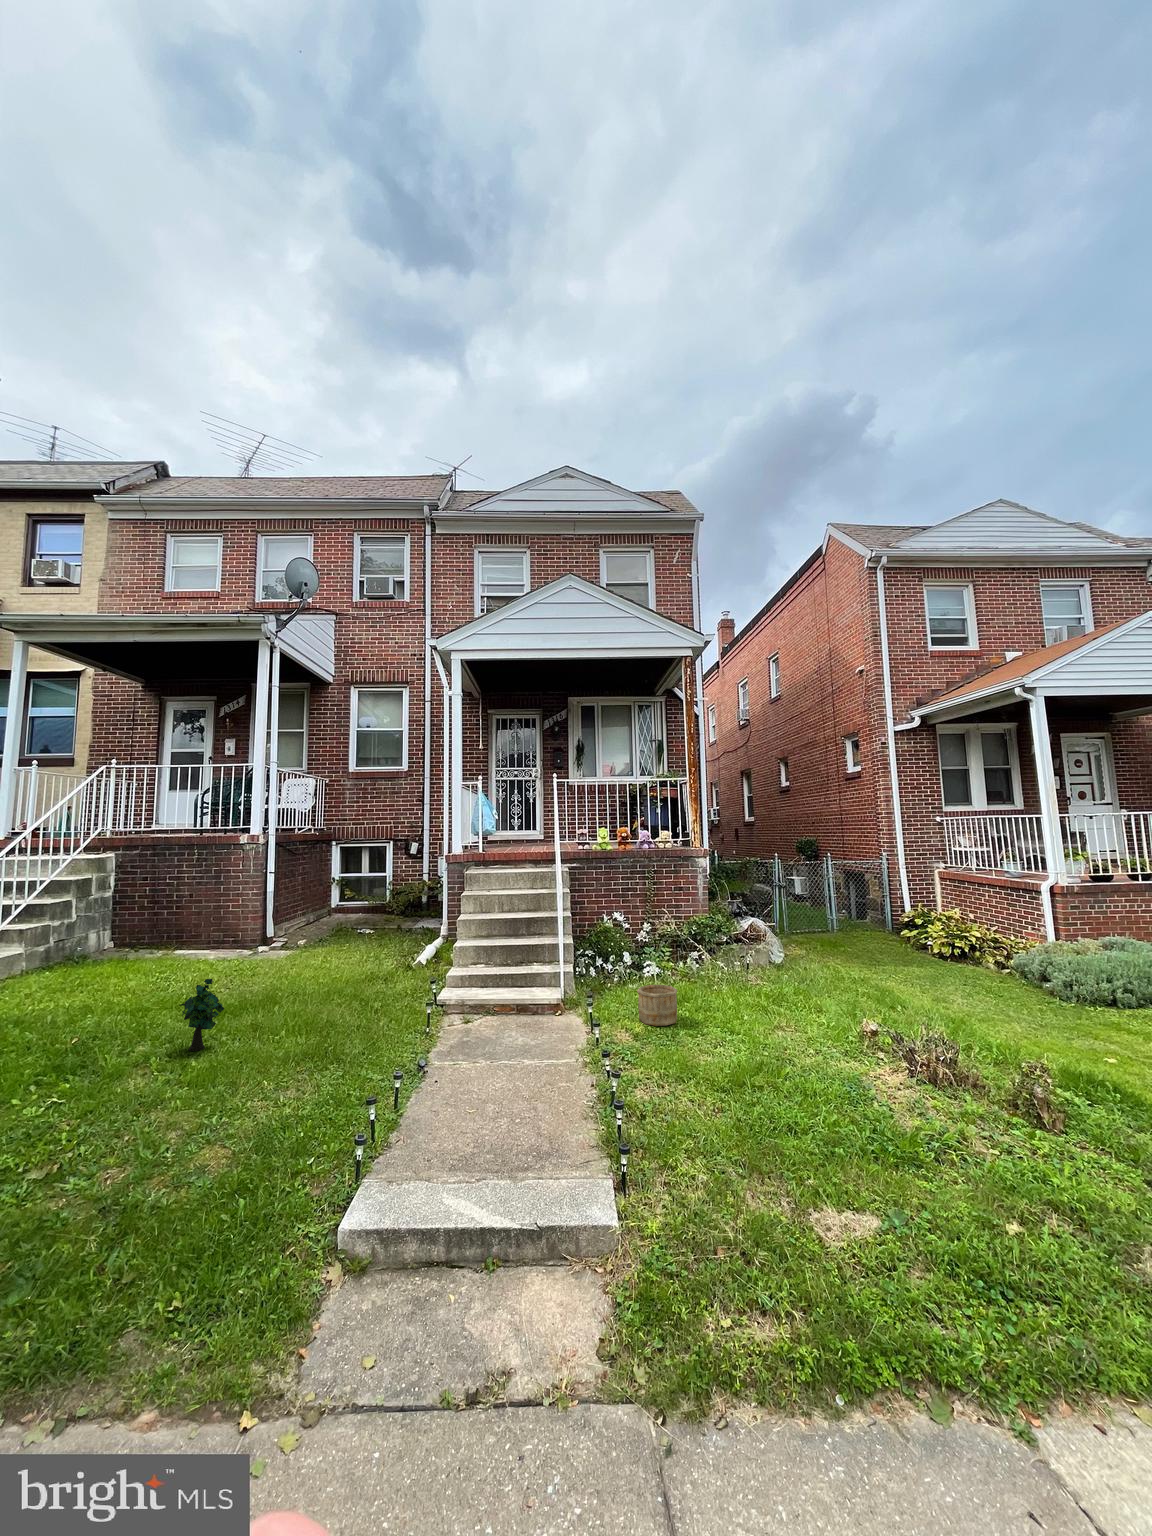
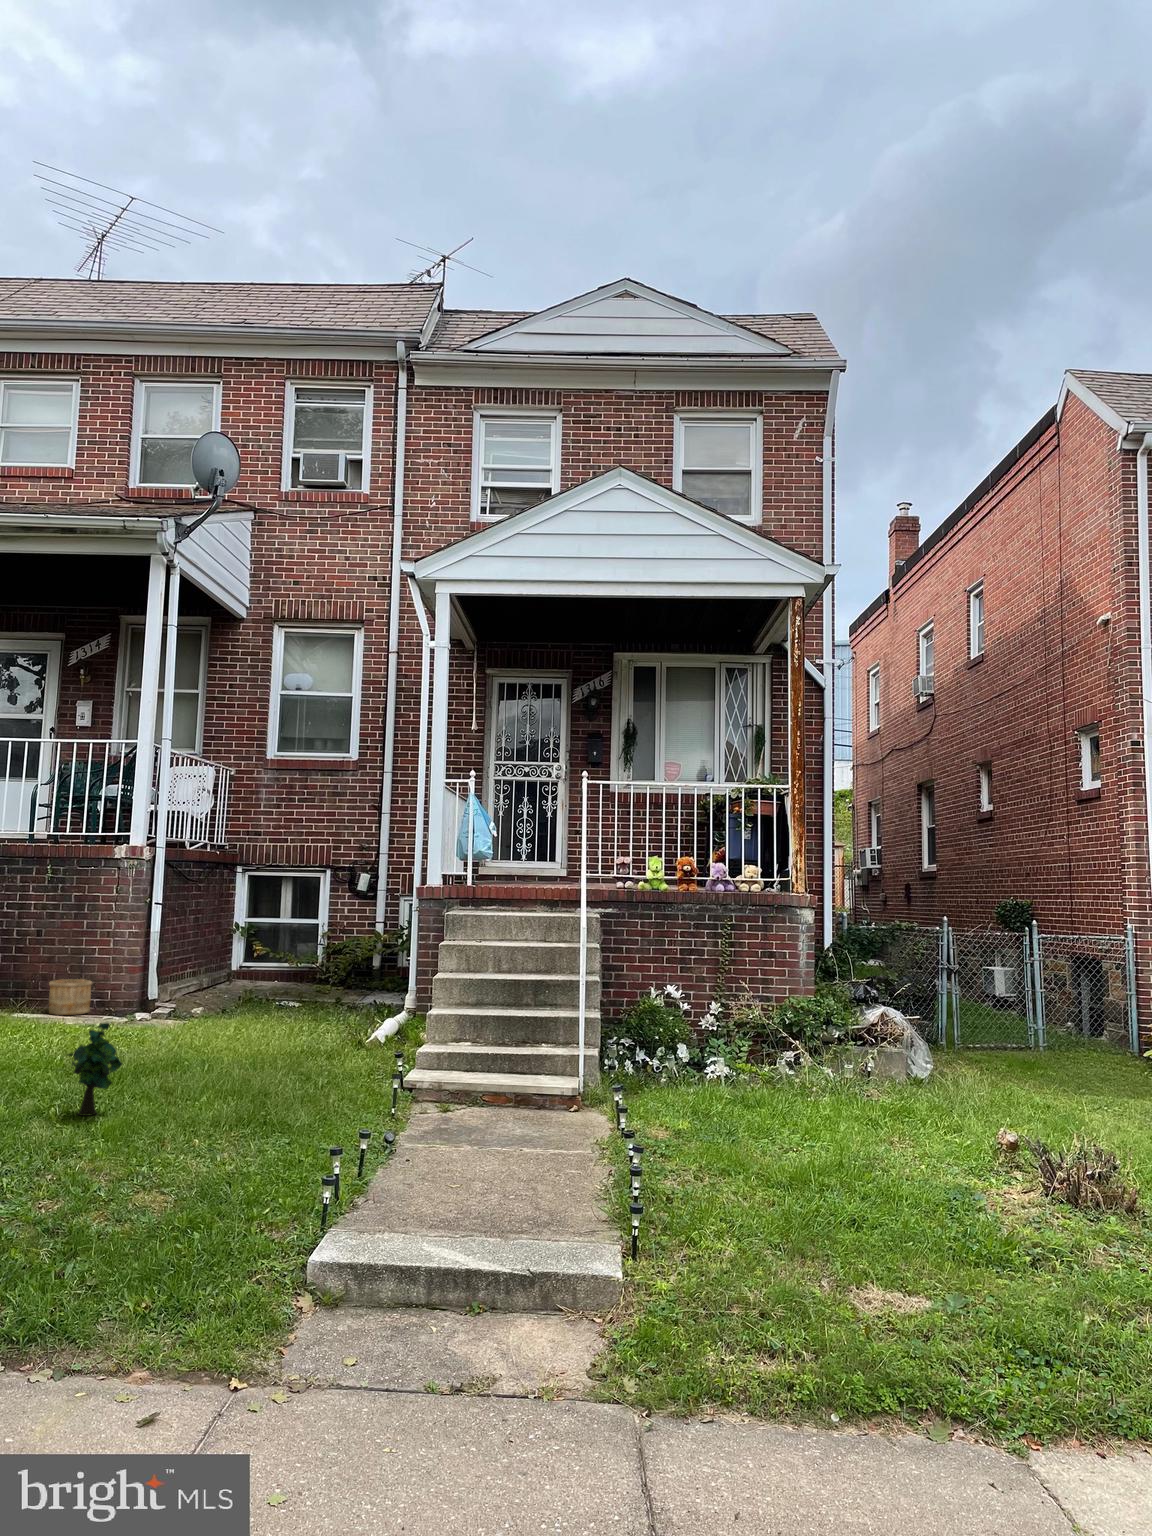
wooden bucket: present [637,985,677,1026] -> present [49,979,92,1015]

